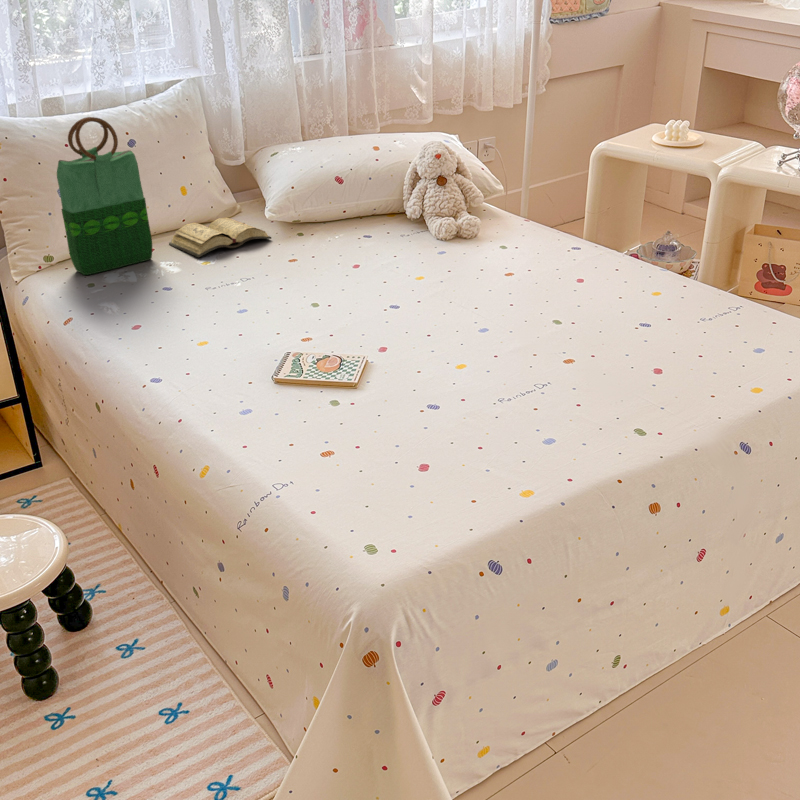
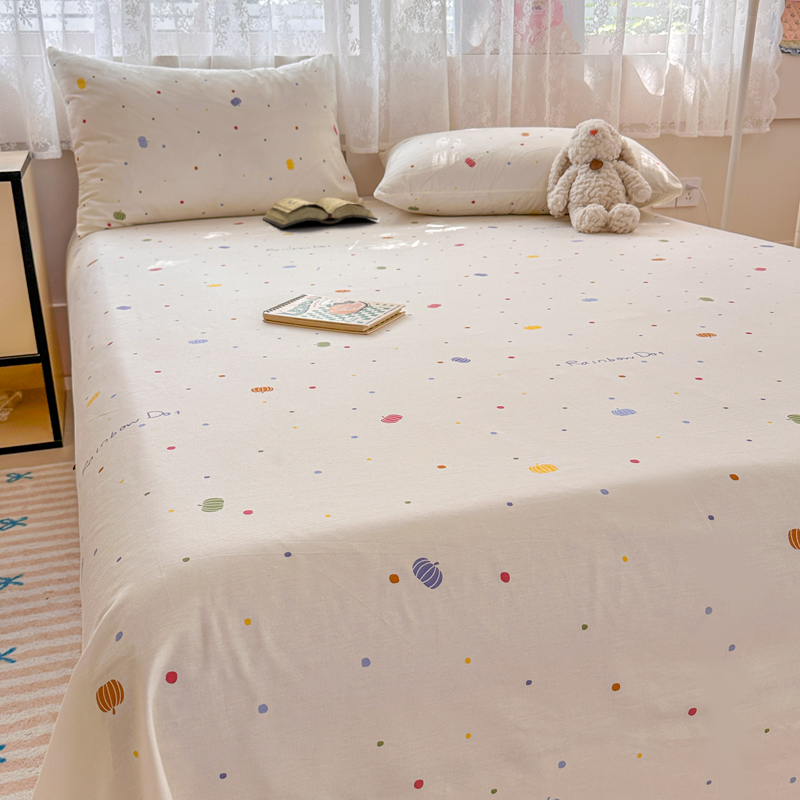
tote bag: present [57,117,152,275] -> none [129,48,234,233]

